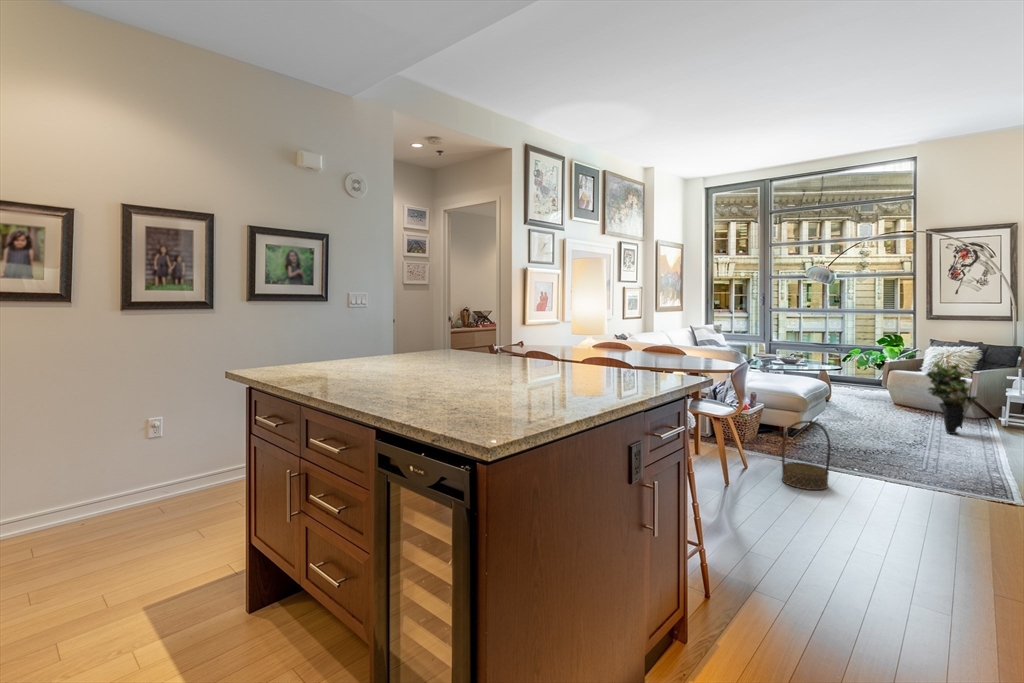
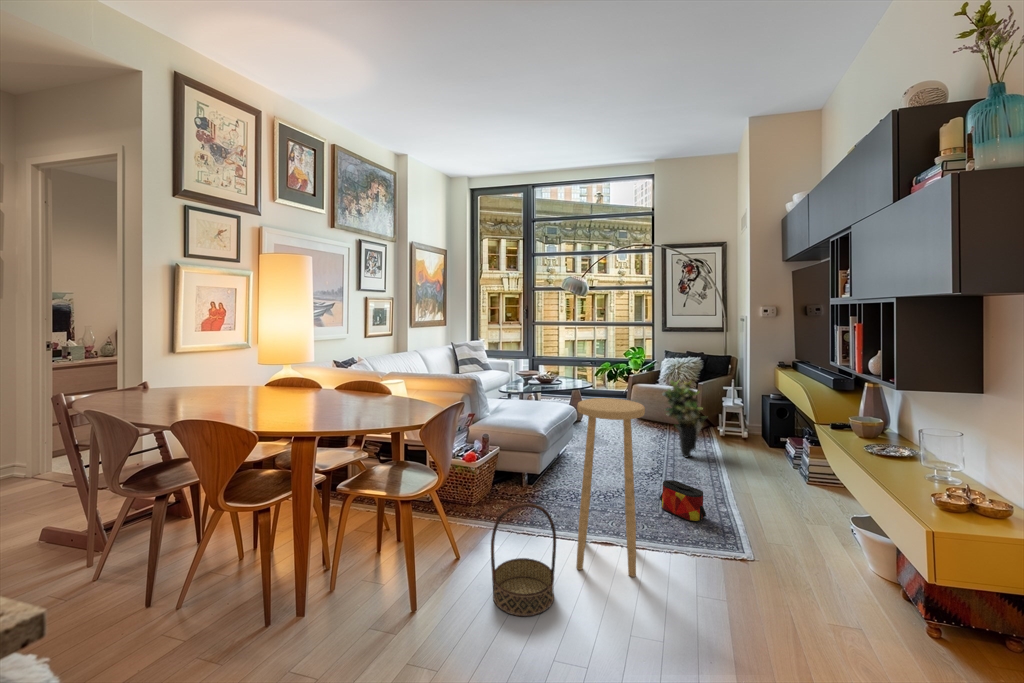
stool: none [843,360,905,485] -> present [576,398,645,577]
bag: none [918,437,965,469] -> present [660,480,706,522]

